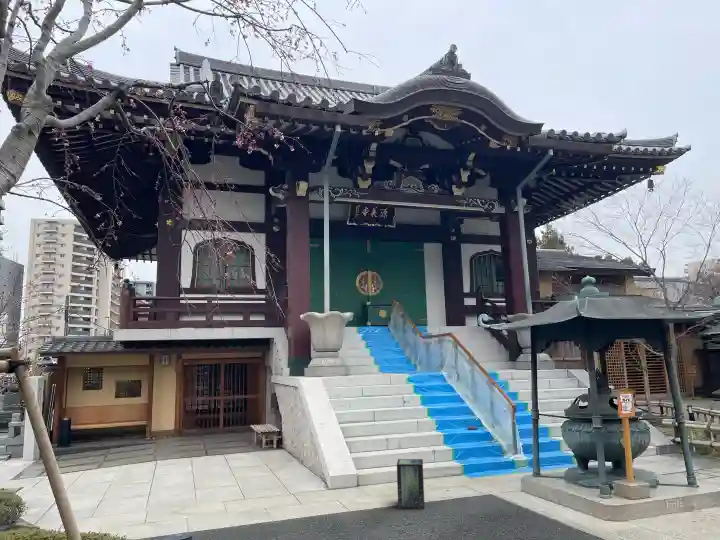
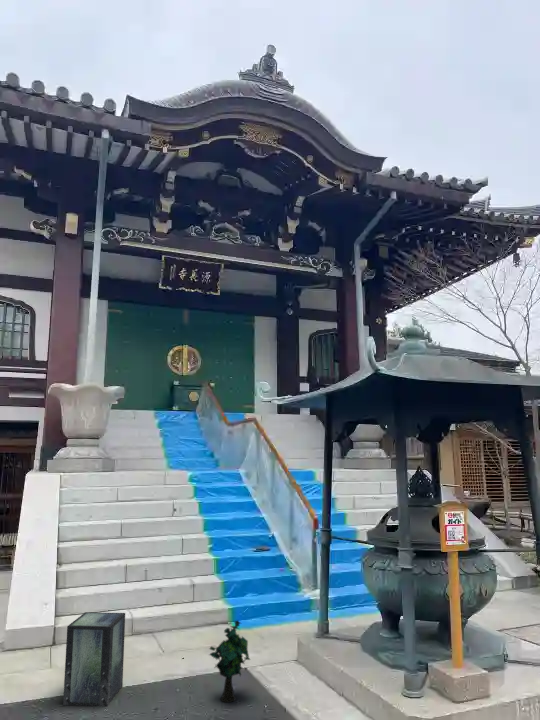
decorative plant: none [478,461,504,507] -> present [210,621,250,702]

